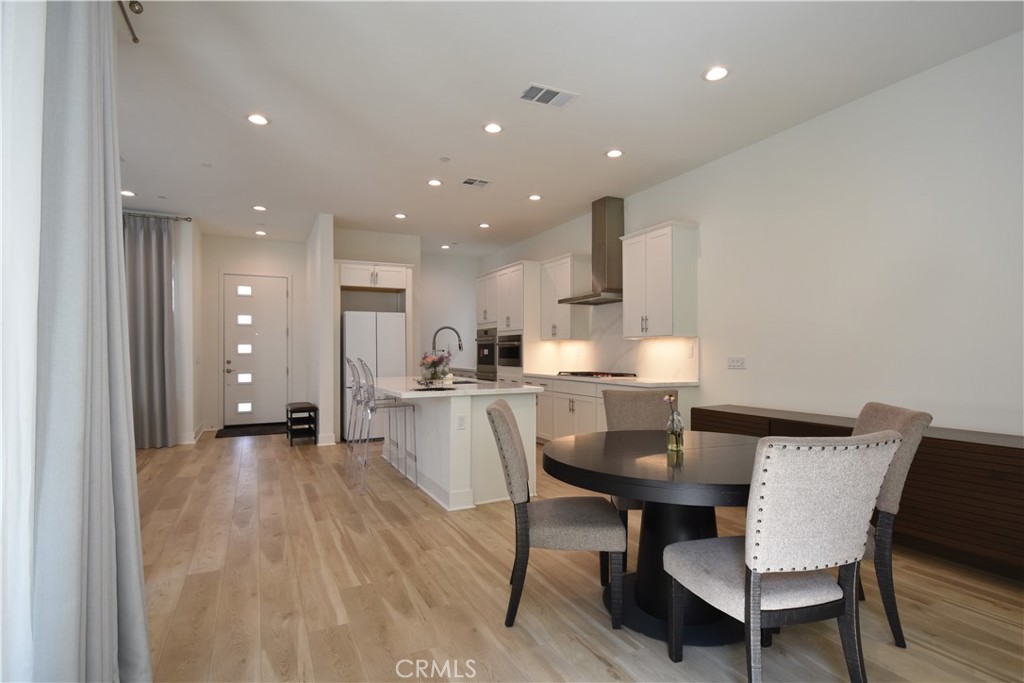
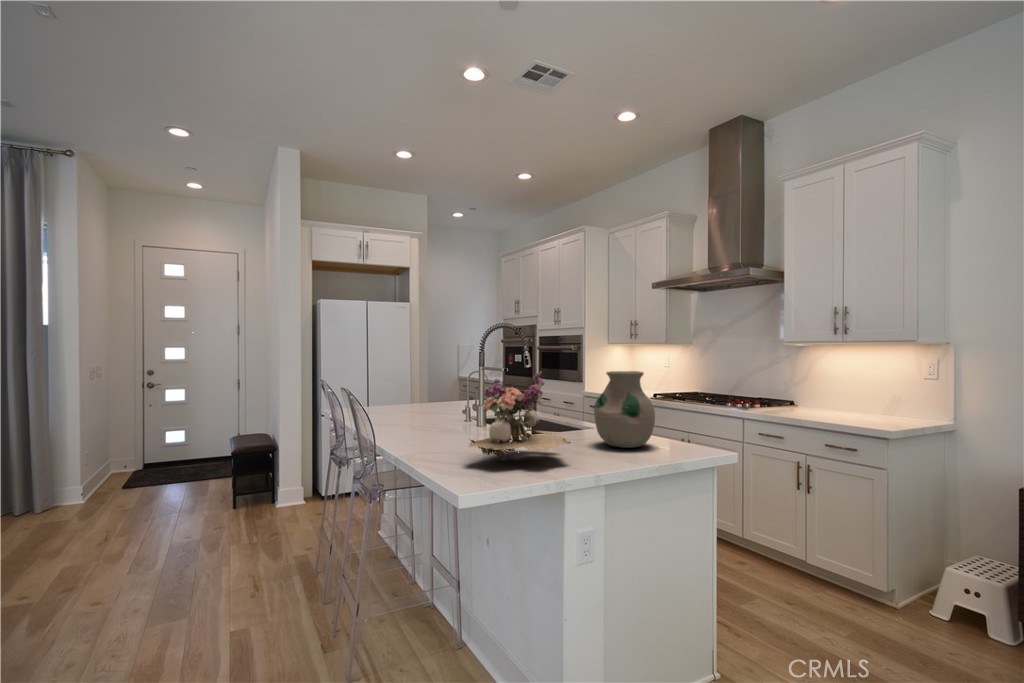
vase: none [479,350,508,387] -> present [594,371,655,448]

